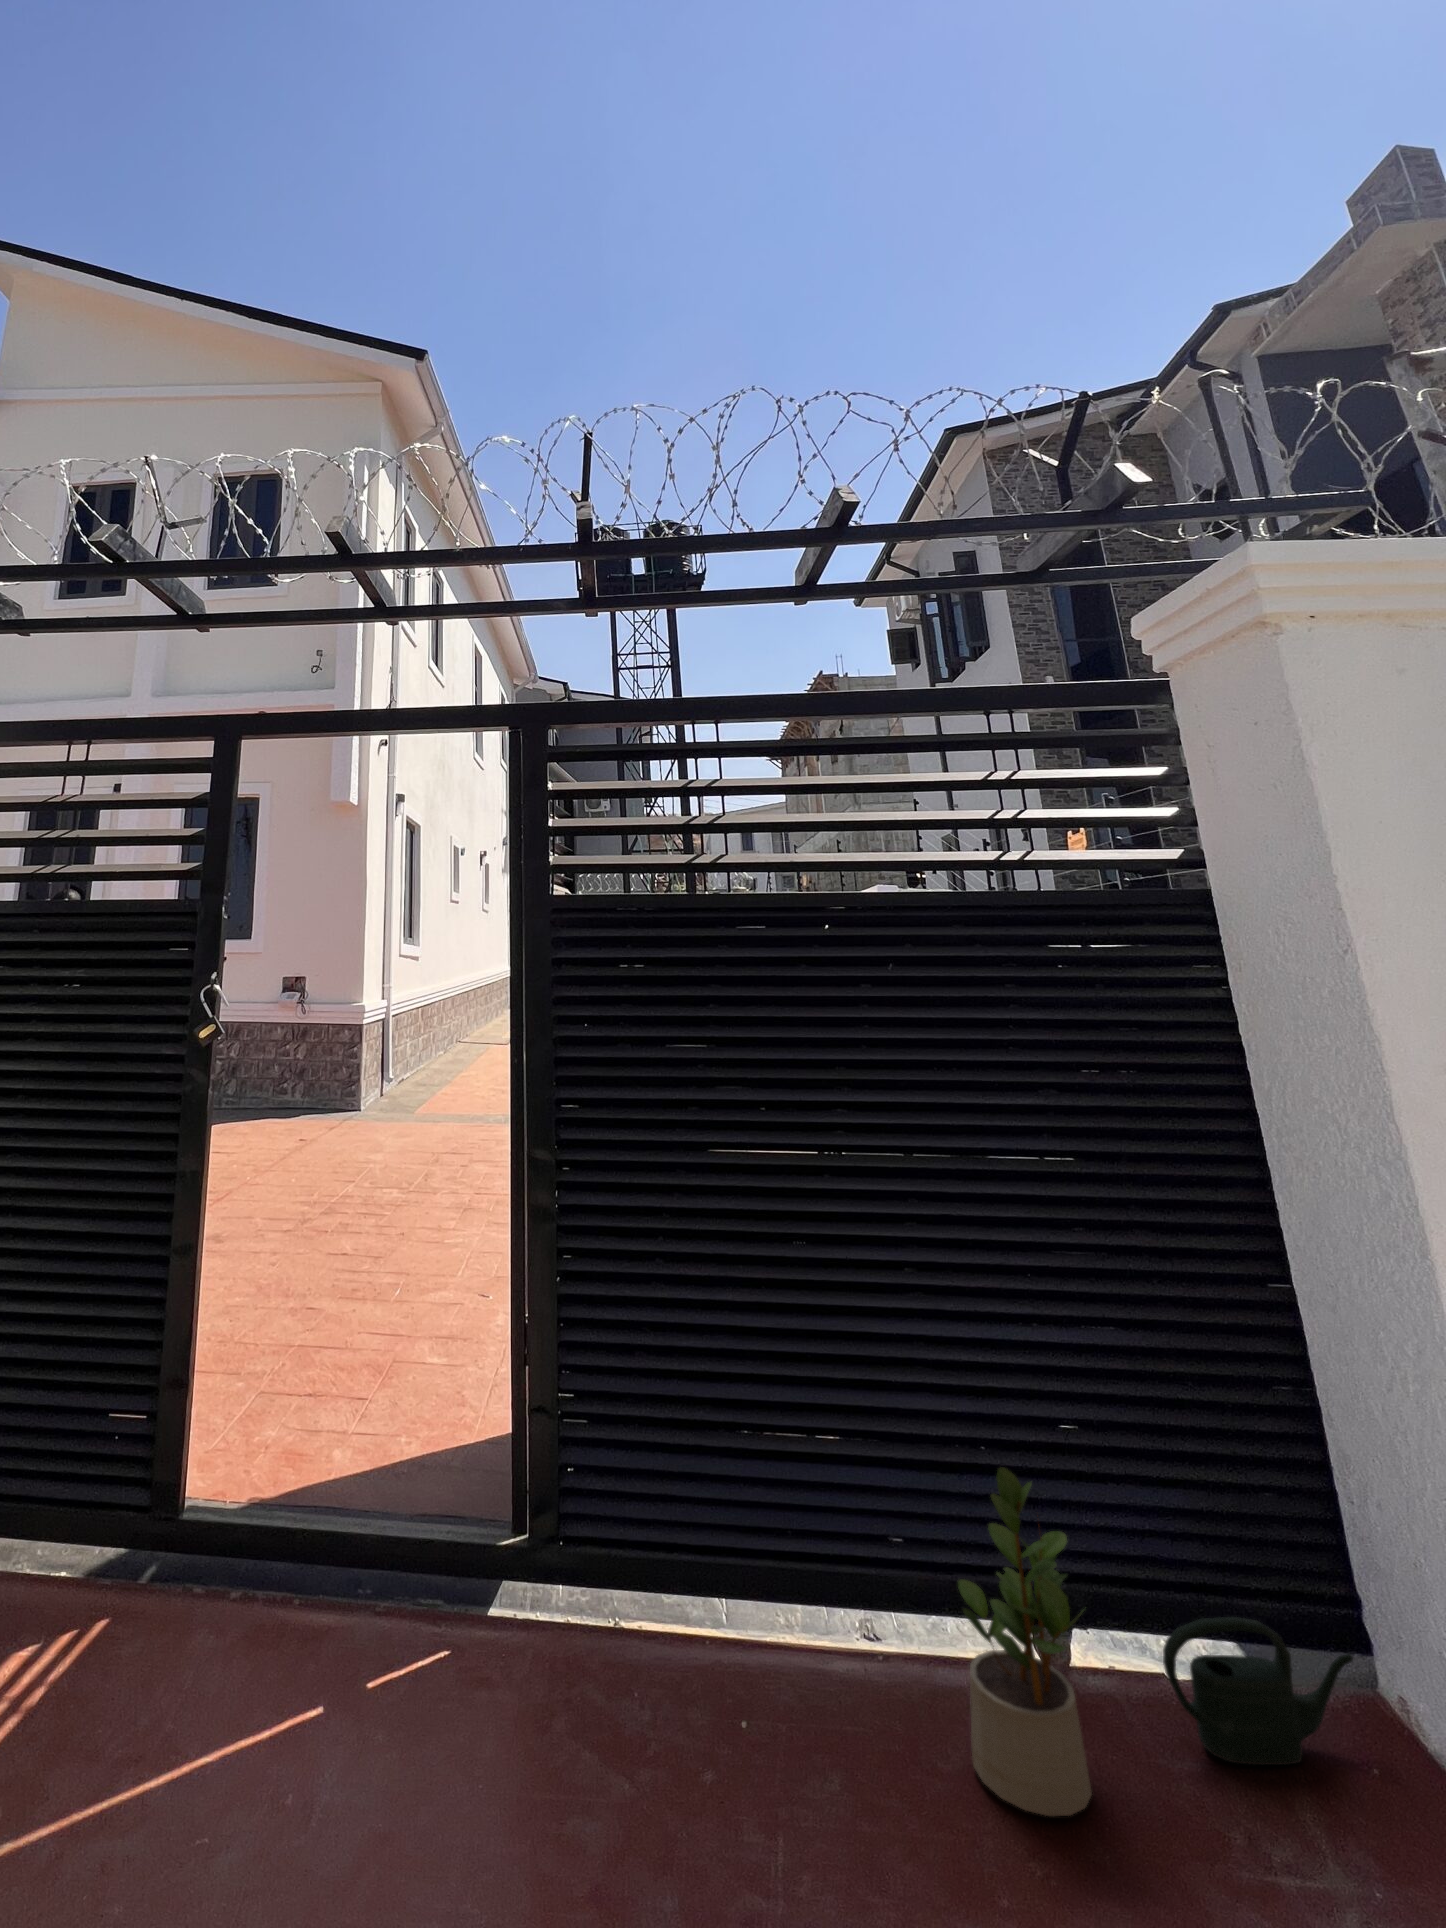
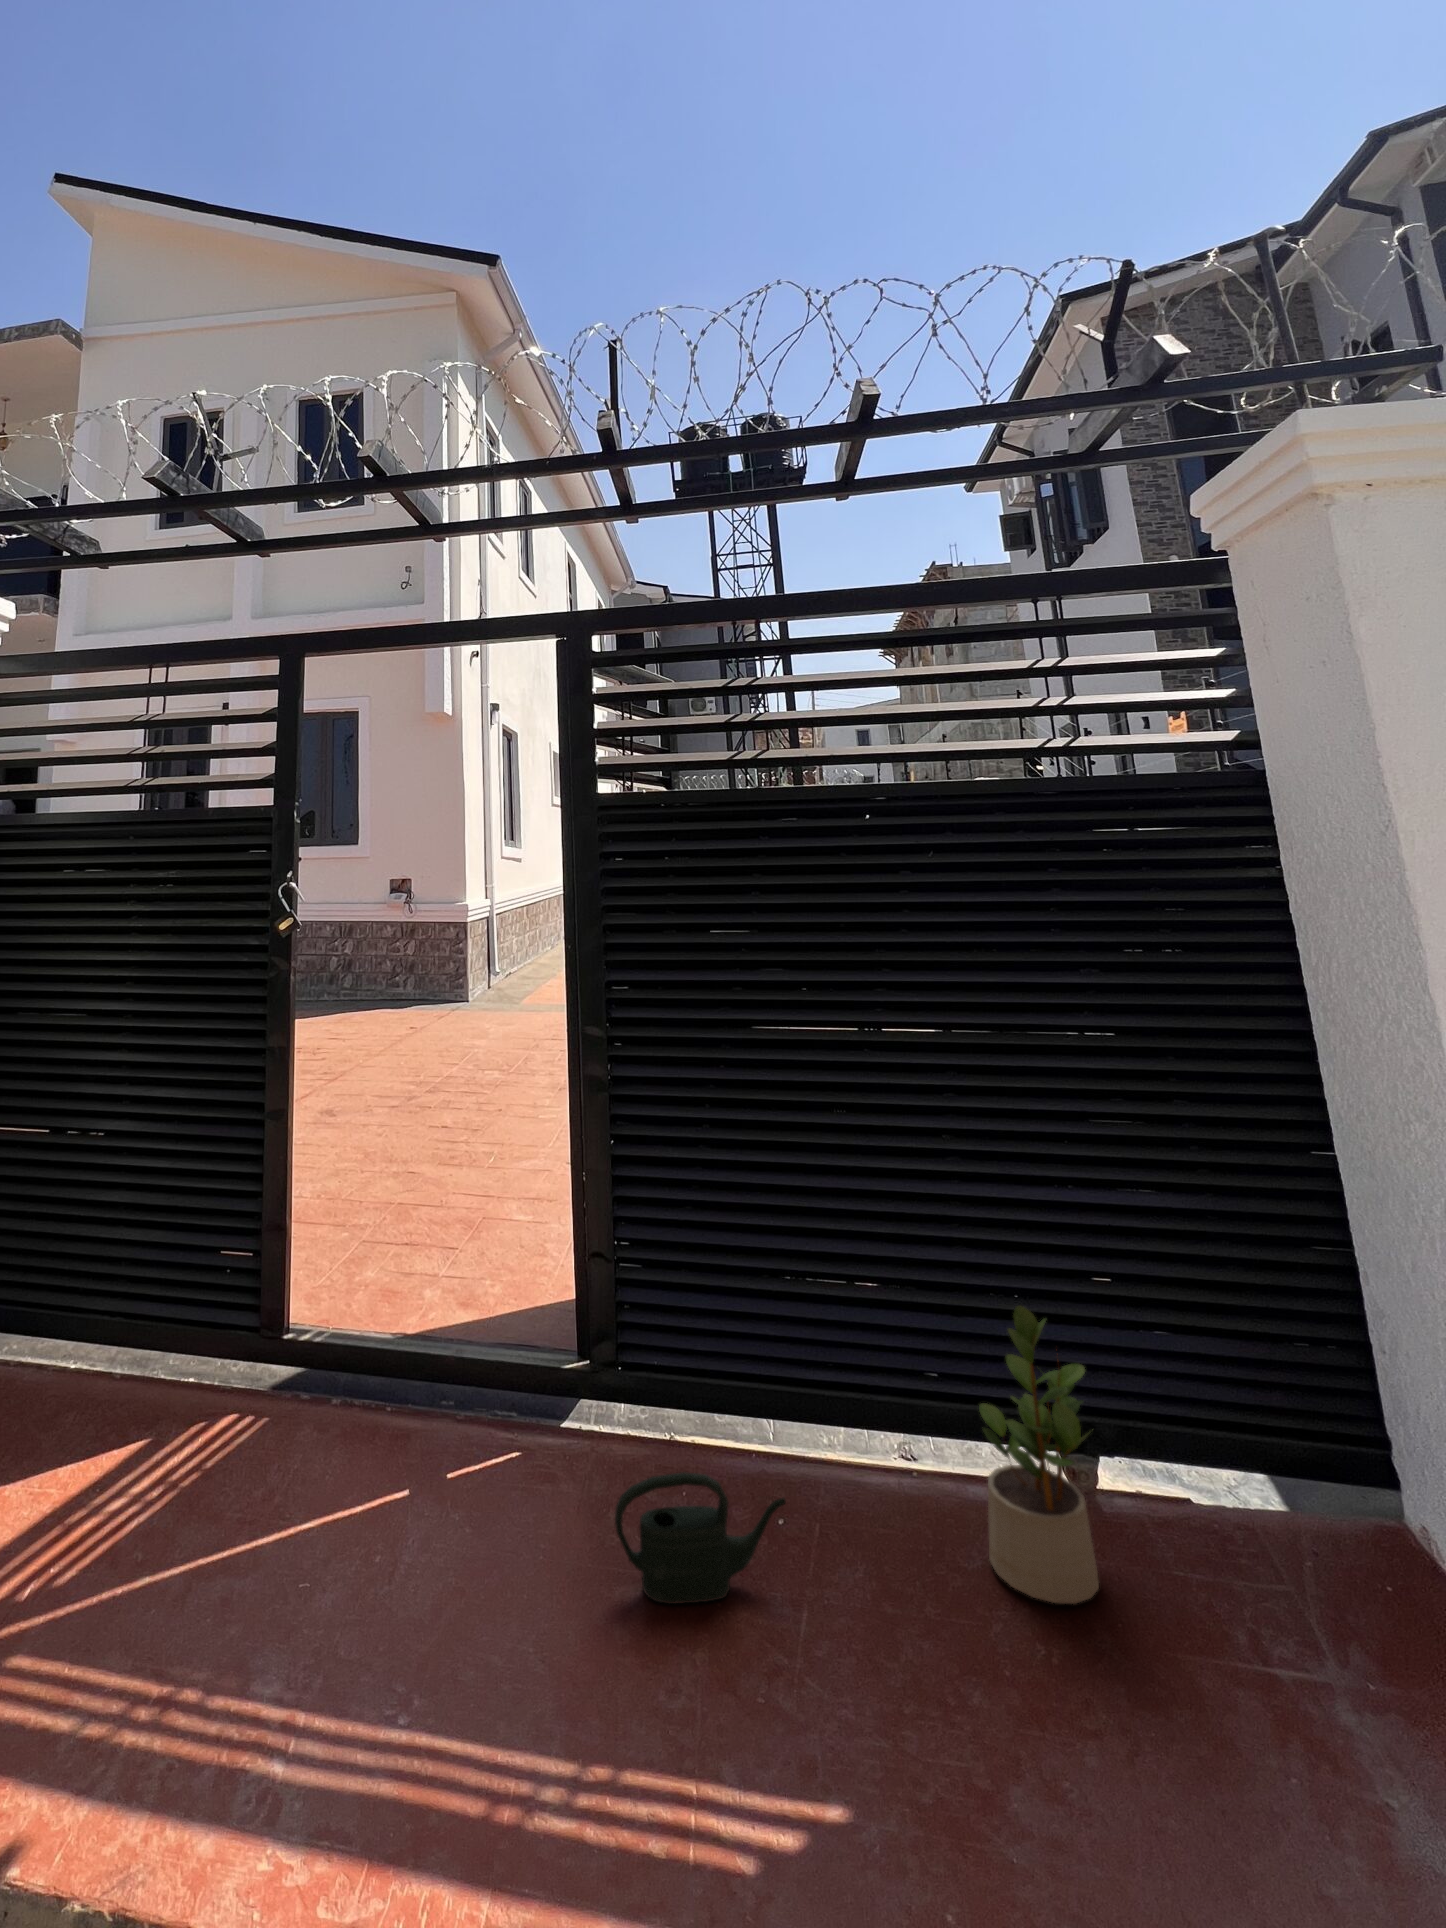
watering can: present [1163,1617,1353,1765] -> present [615,1472,786,1604]

